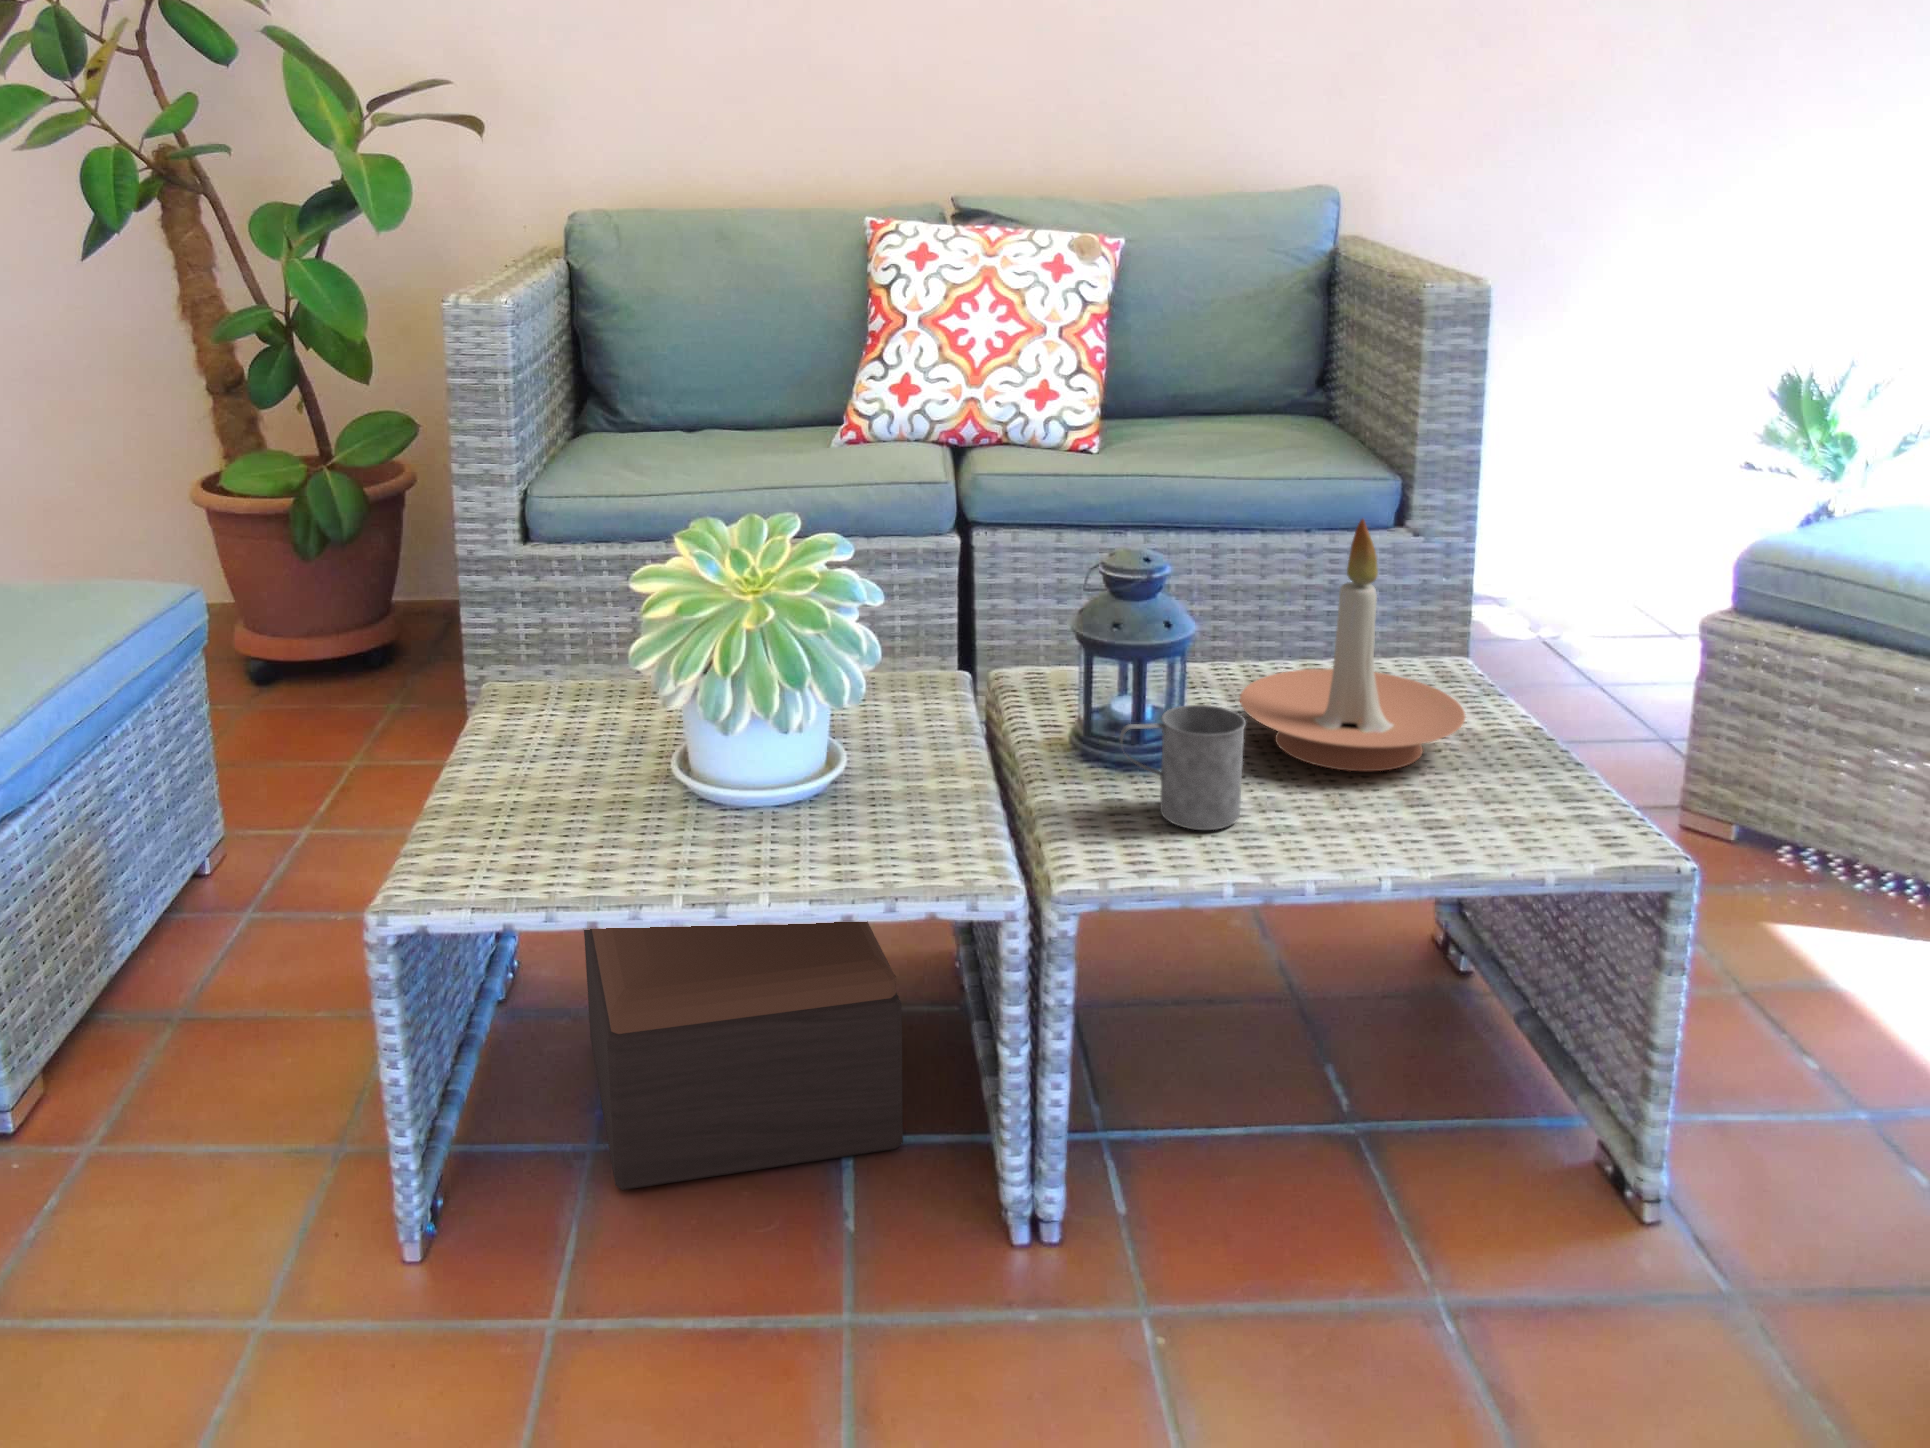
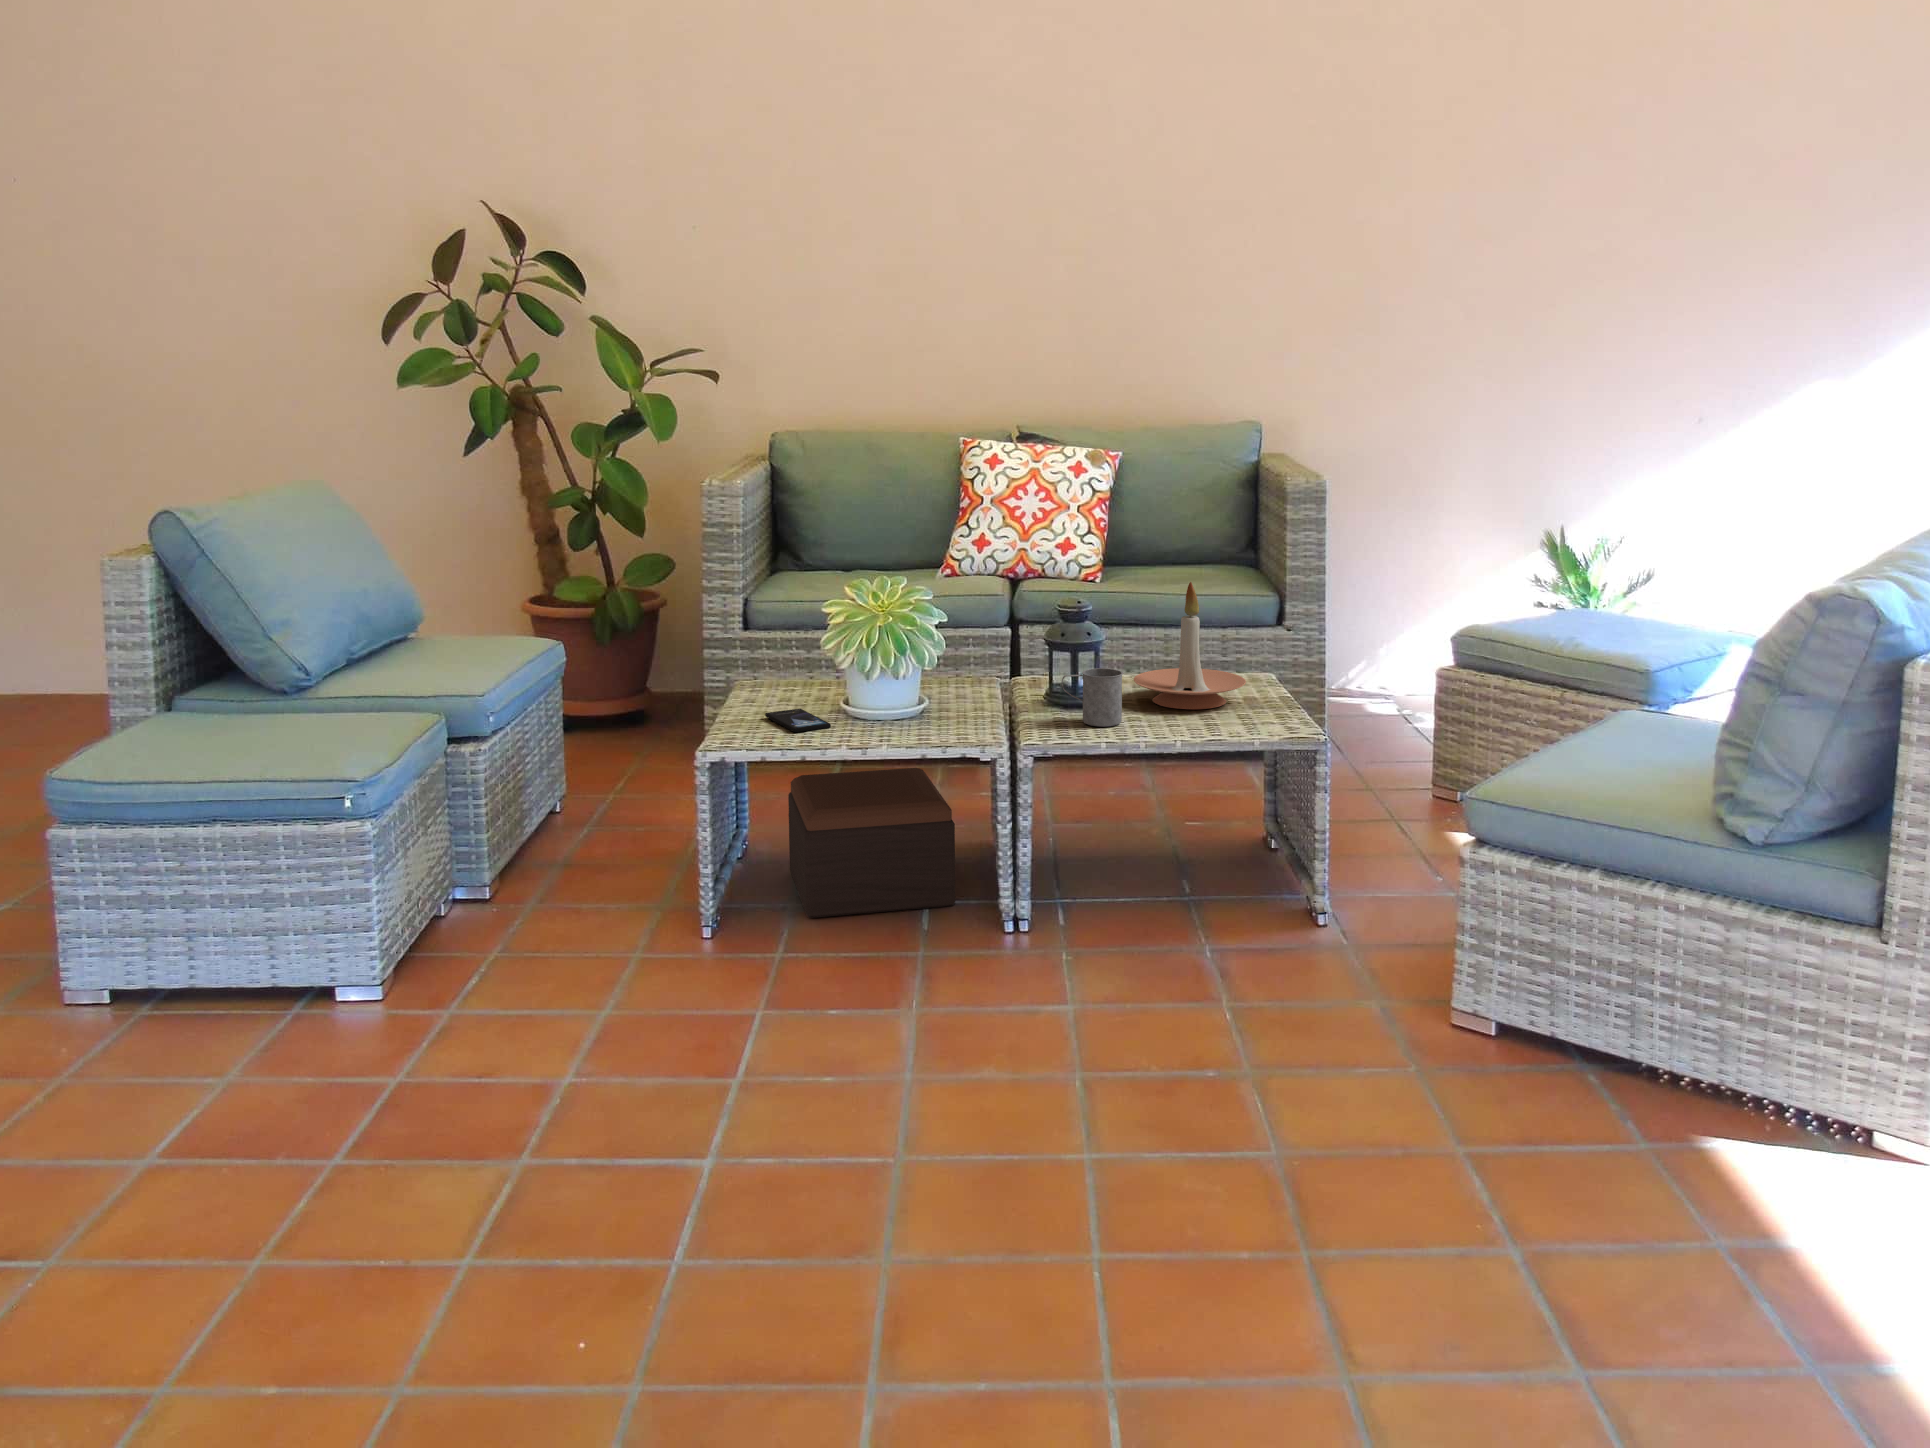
smartphone: none [526,775,653,851] -> present [765,709,831,732]

